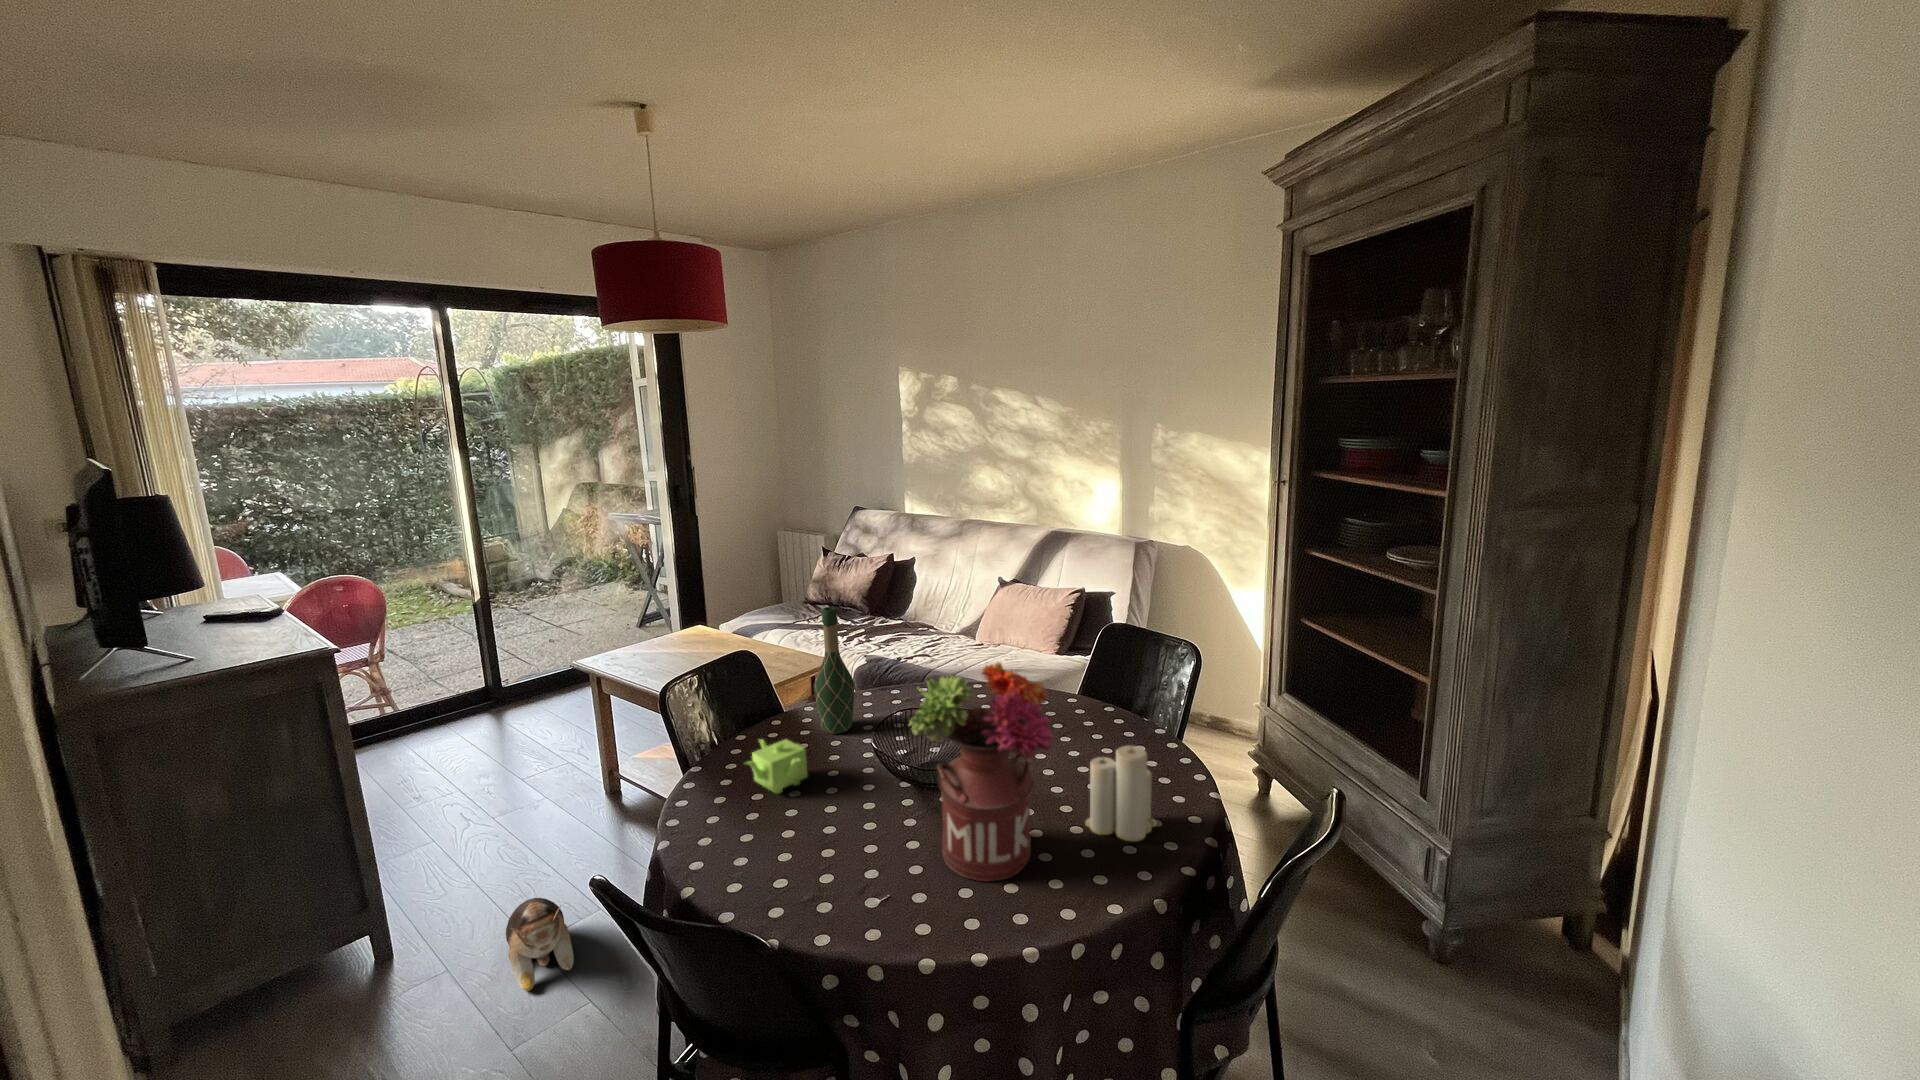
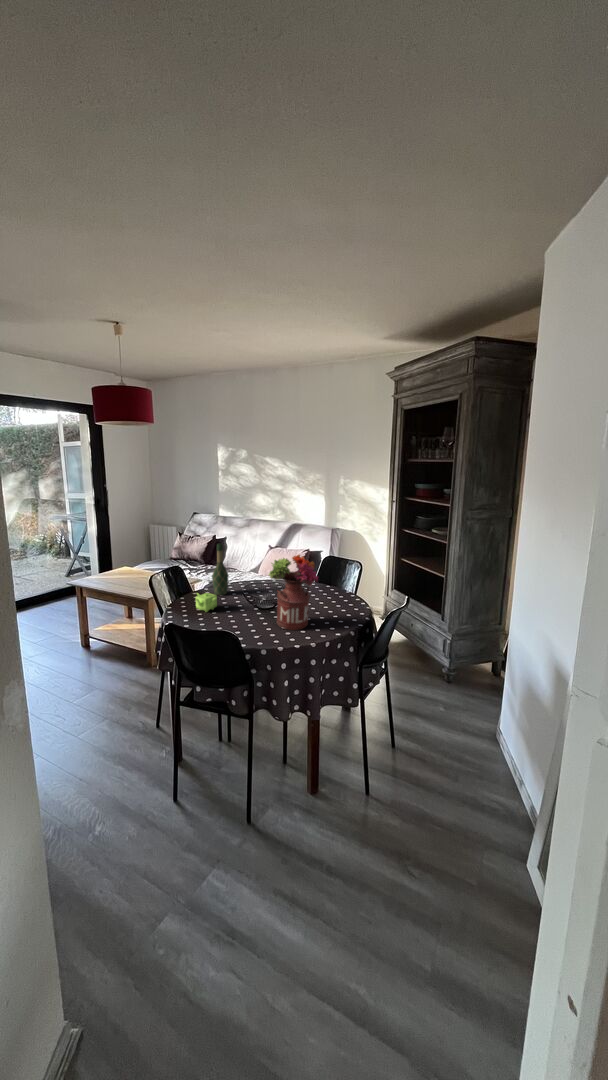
candle: present [1086,745,1156,841] -> none [325,584,350,619]
plush toy: present [506,898,574,991] -> none [64,673,97,713]

